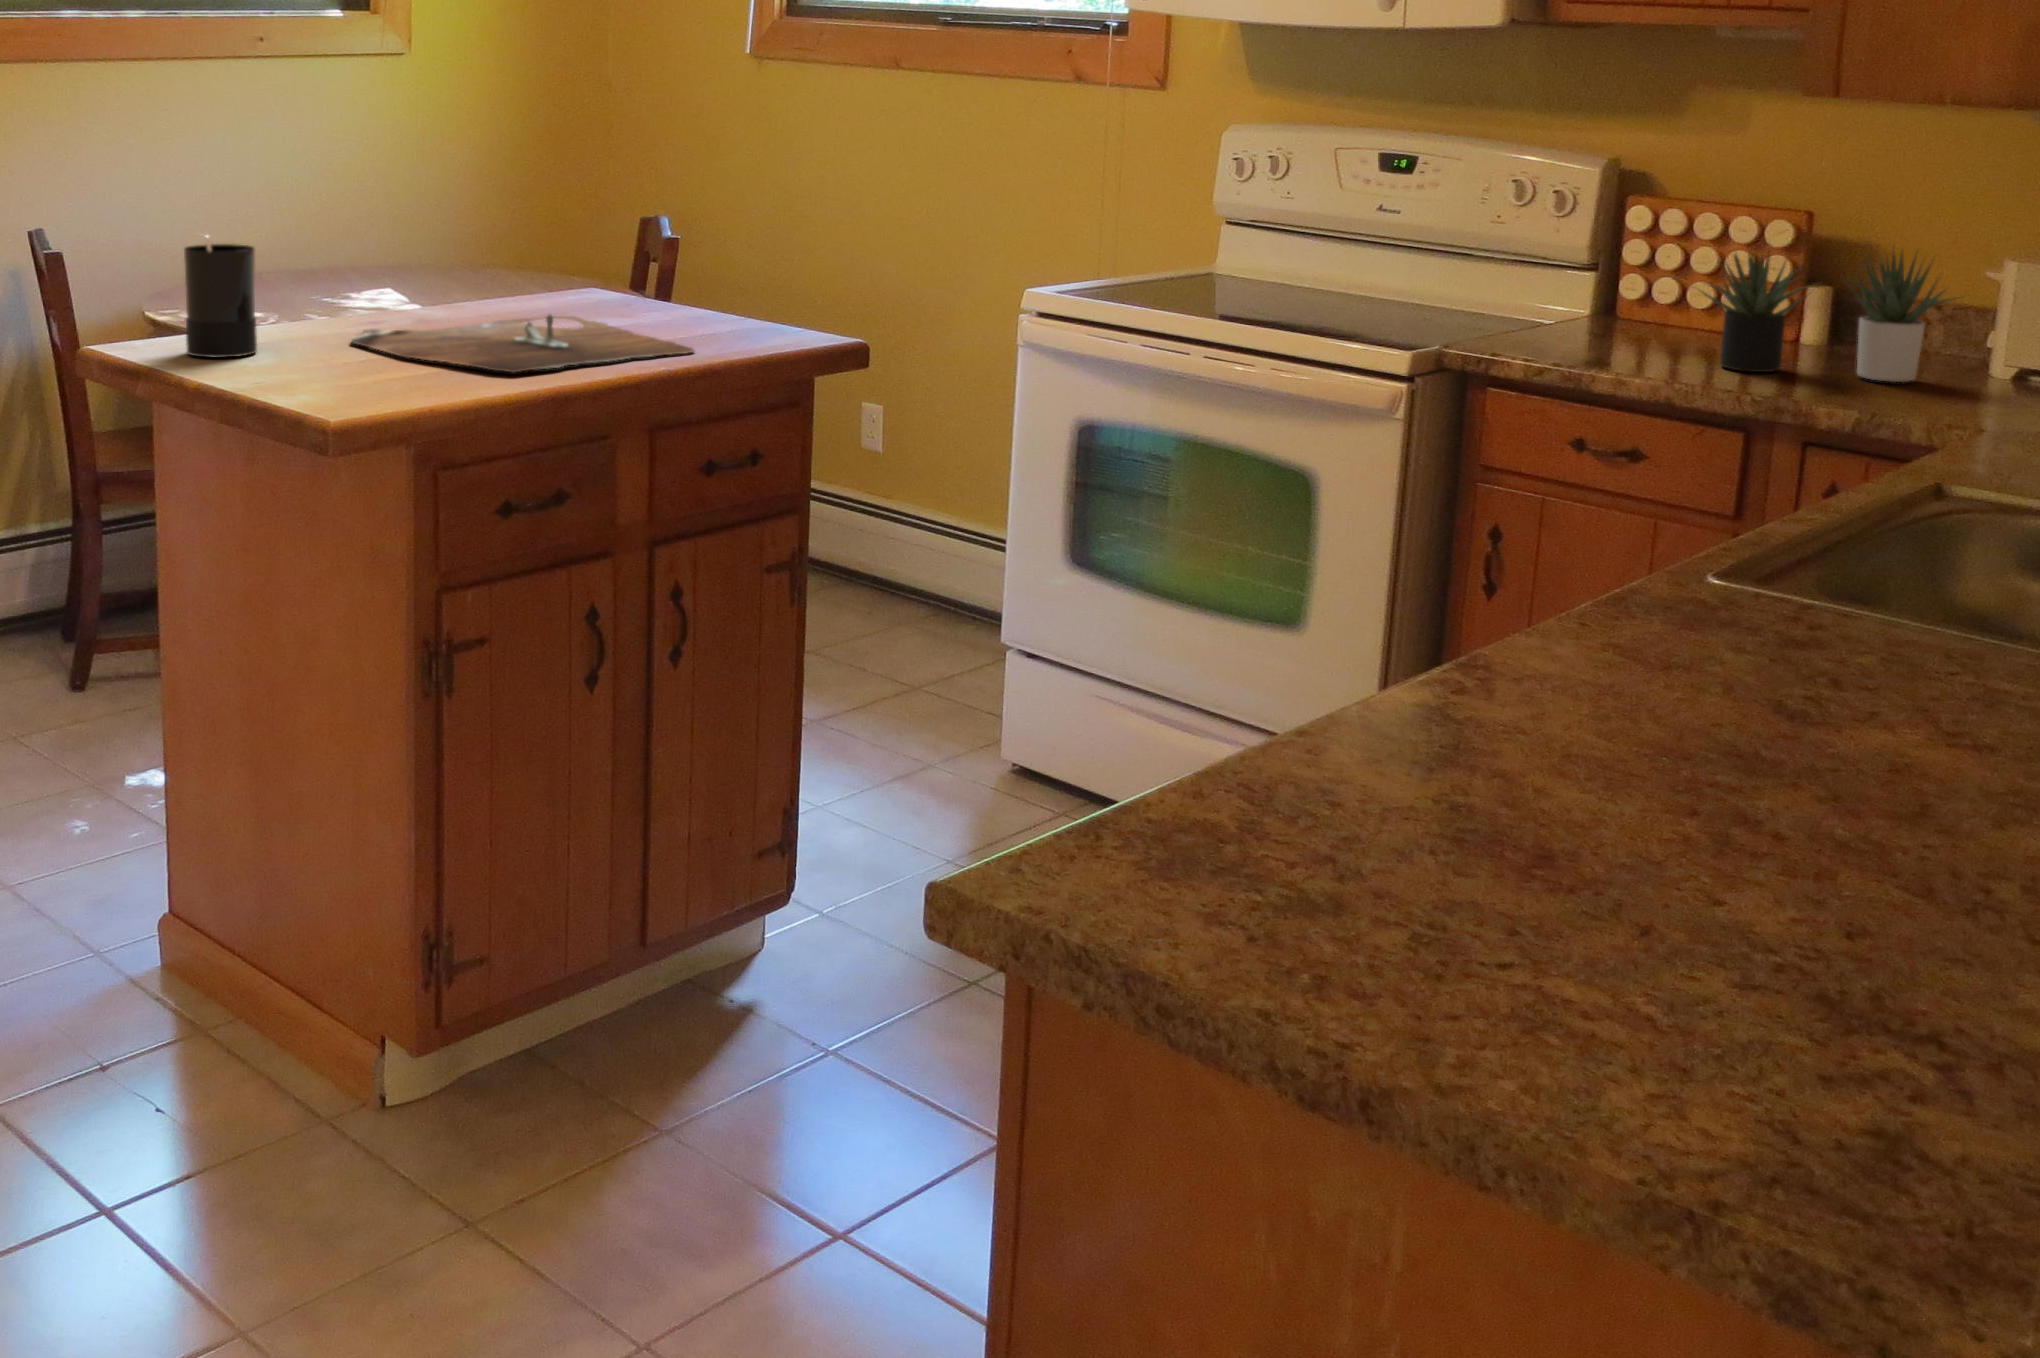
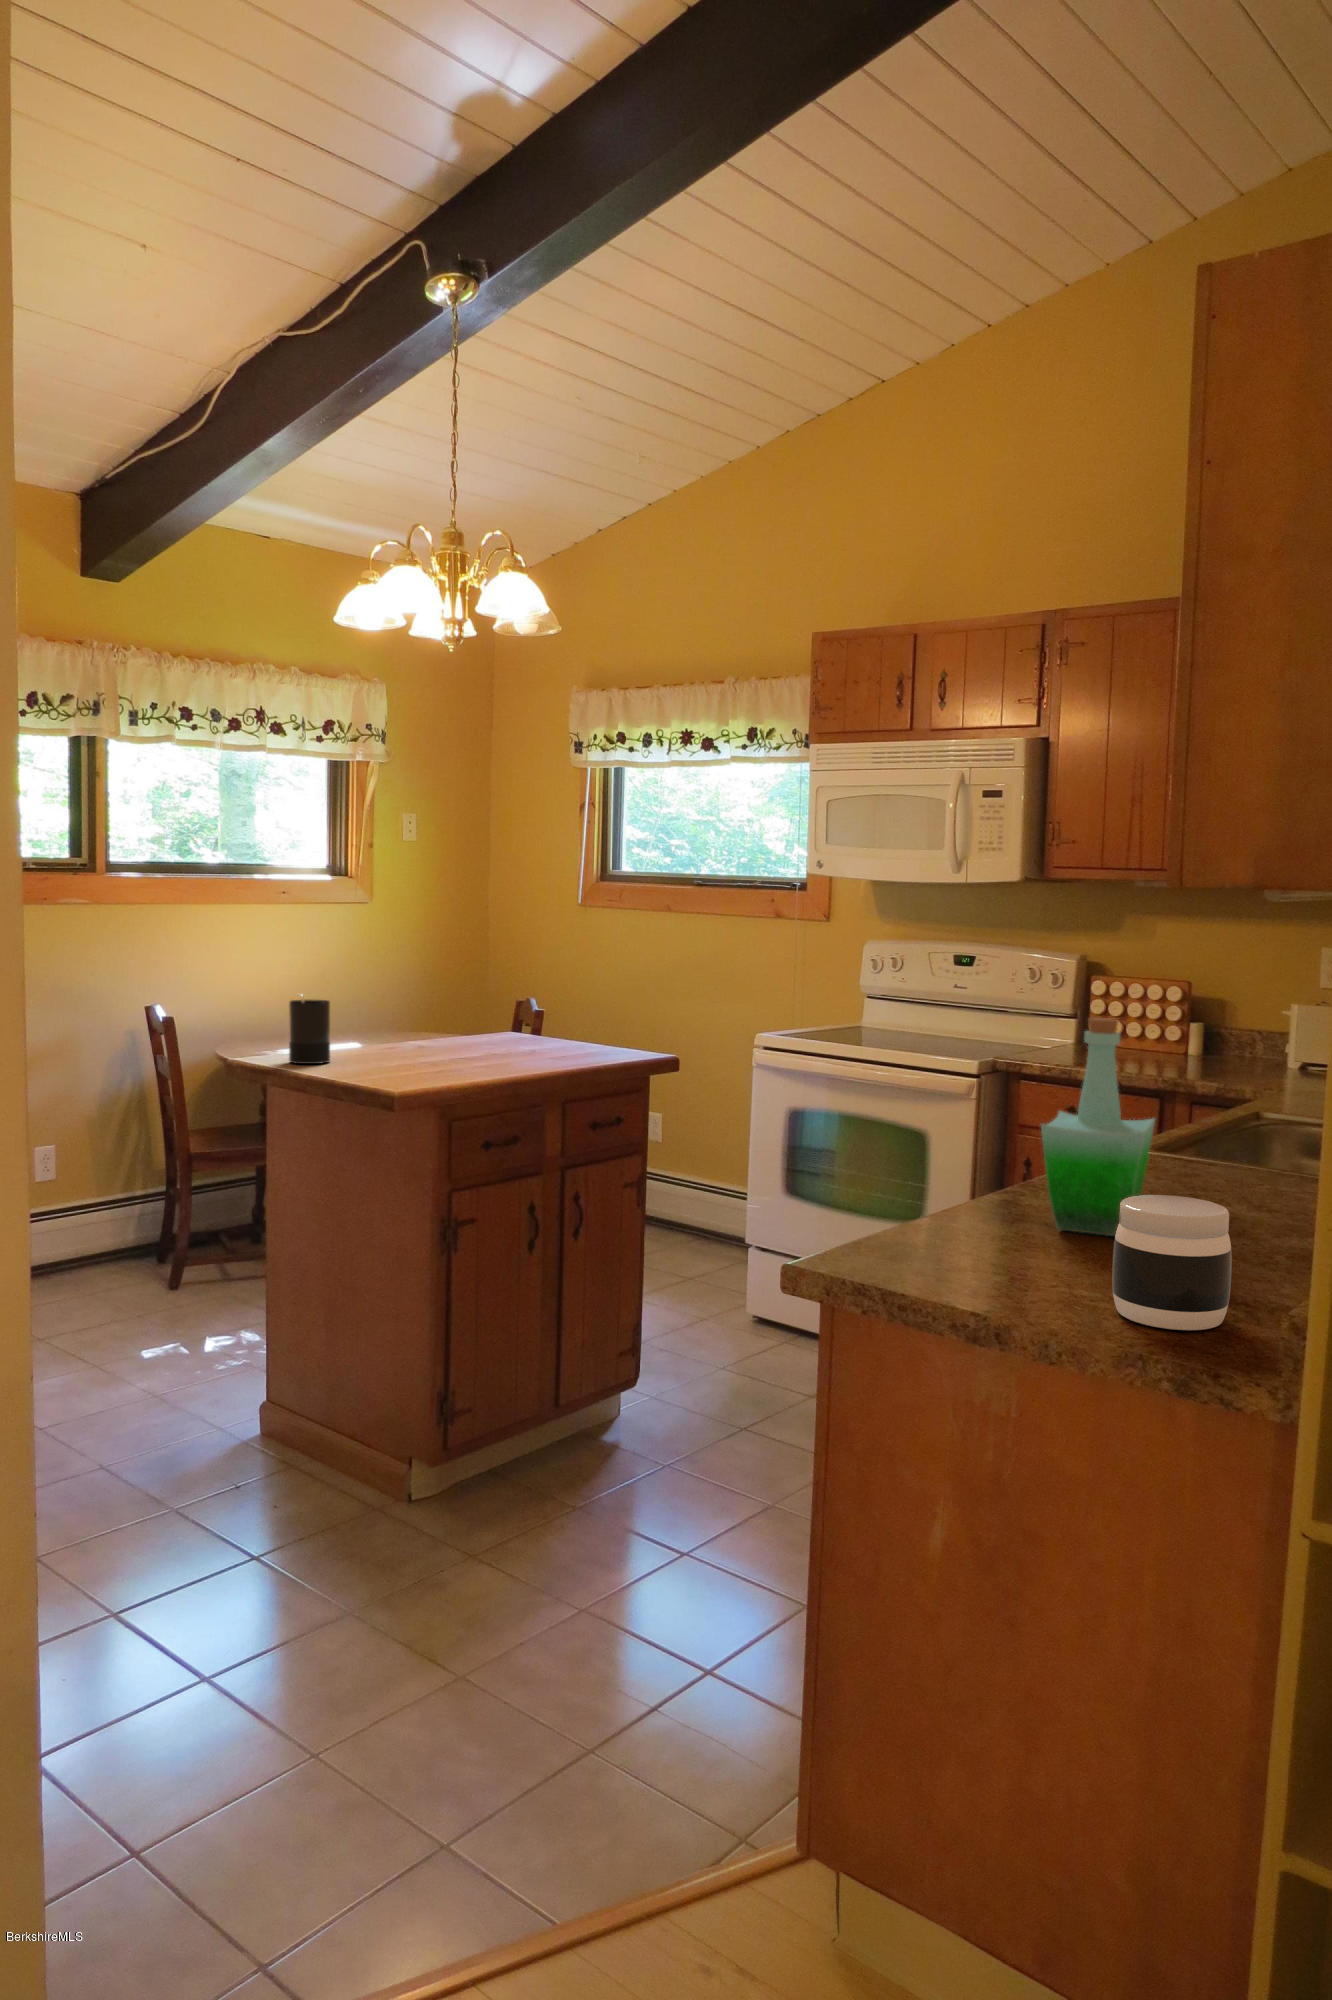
succulent plant: present [1702,251,1963,382] -> none [1127,995,1272,1071]
cutting board: present [352,315,694,373] -> none [383,1039,583,1069]
bottle: none [1493,357,1739,813] -> present [1041,1018,1155,1236]
jar: none [1627,785,1903,1110] -> present [1112,1195,1232,1330]

